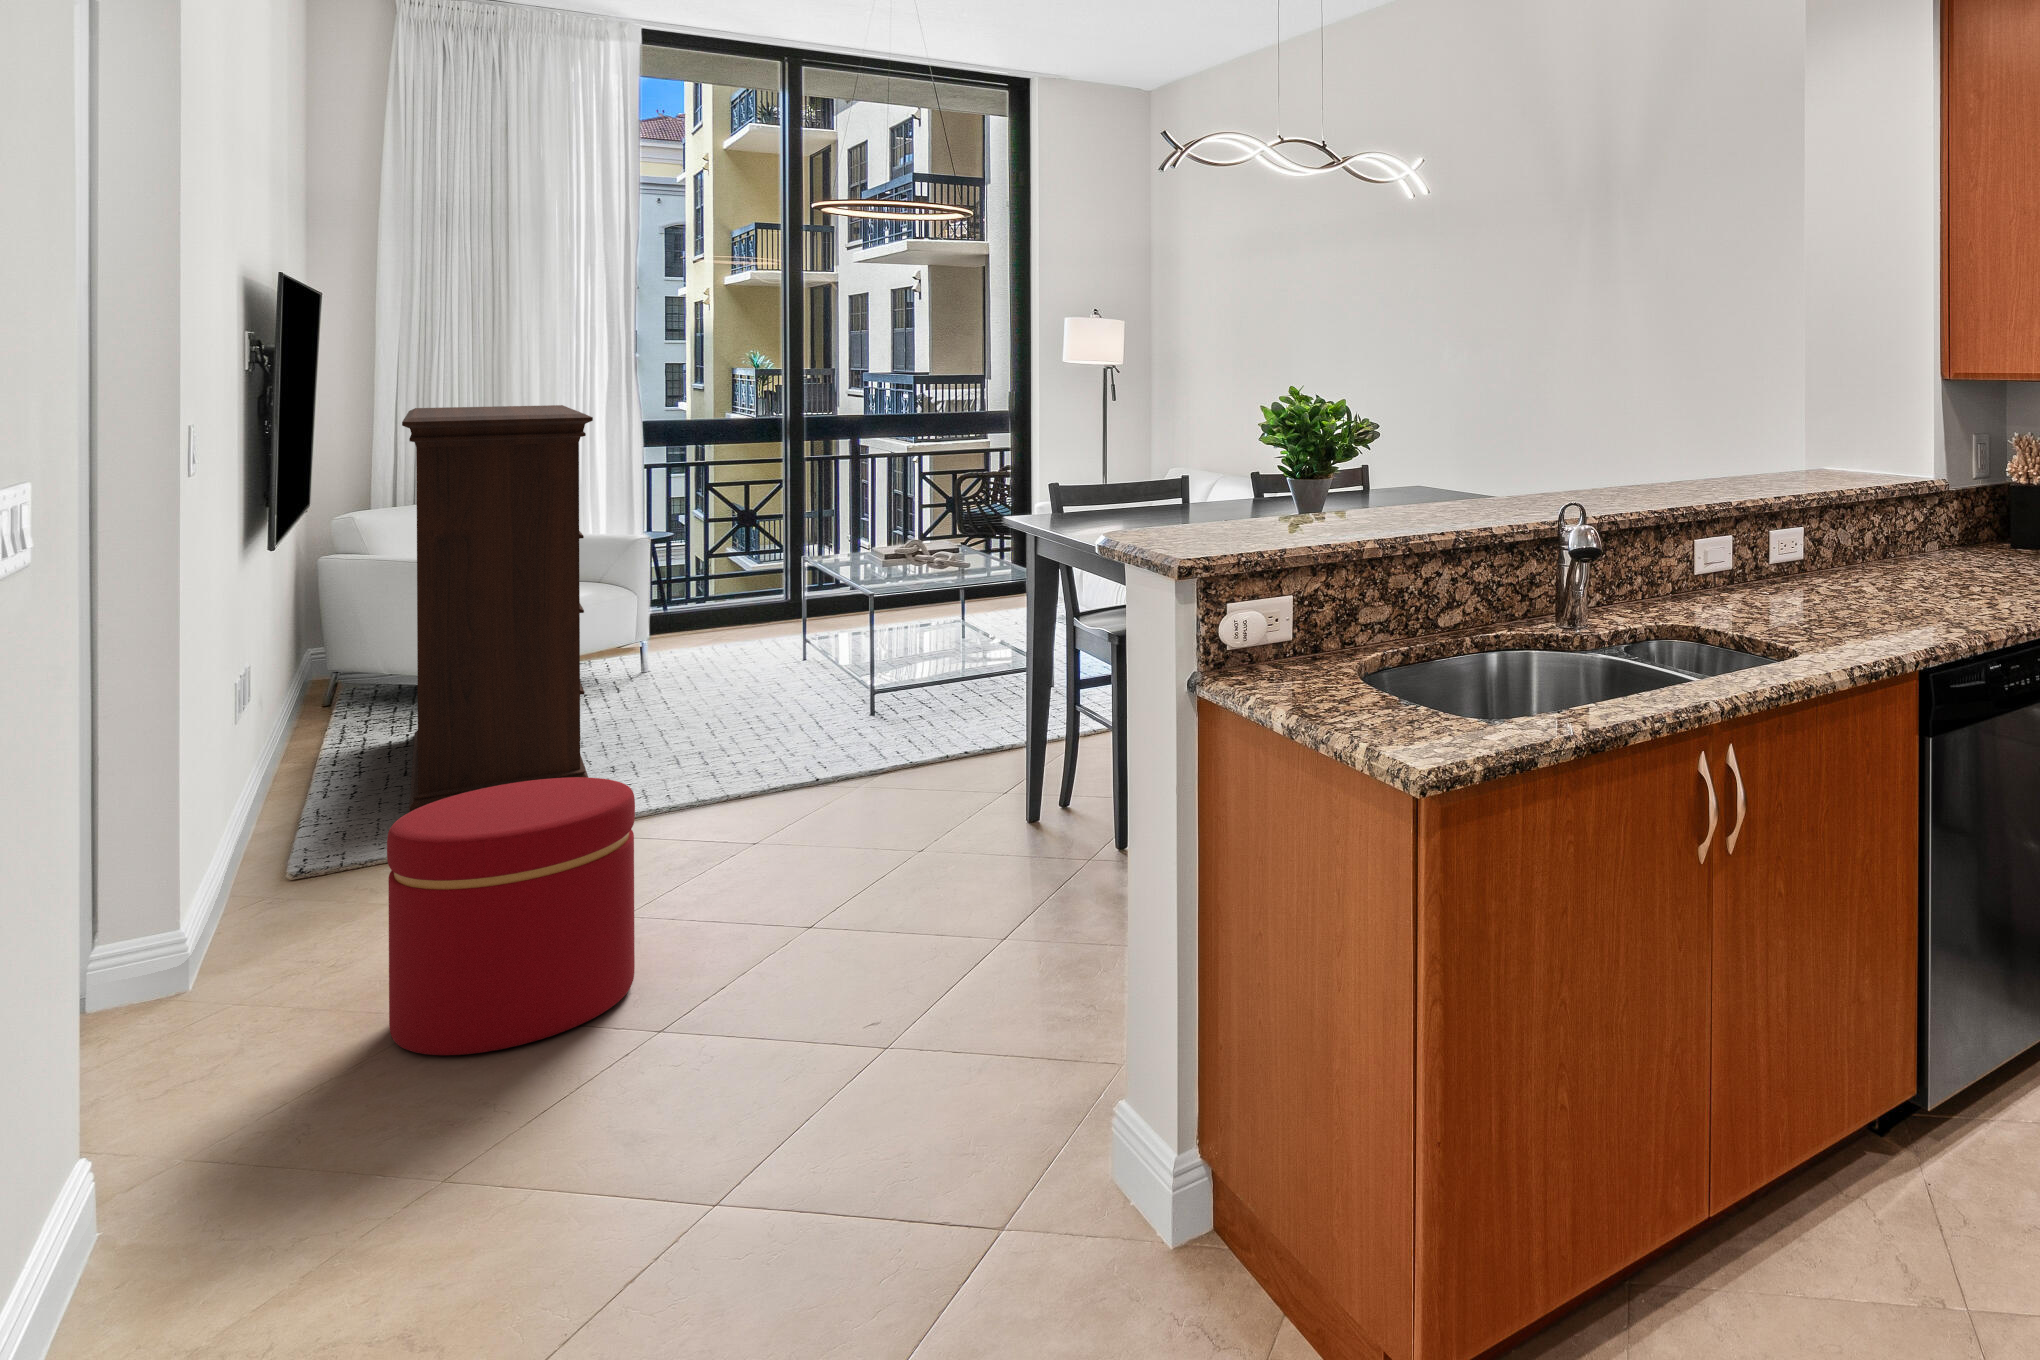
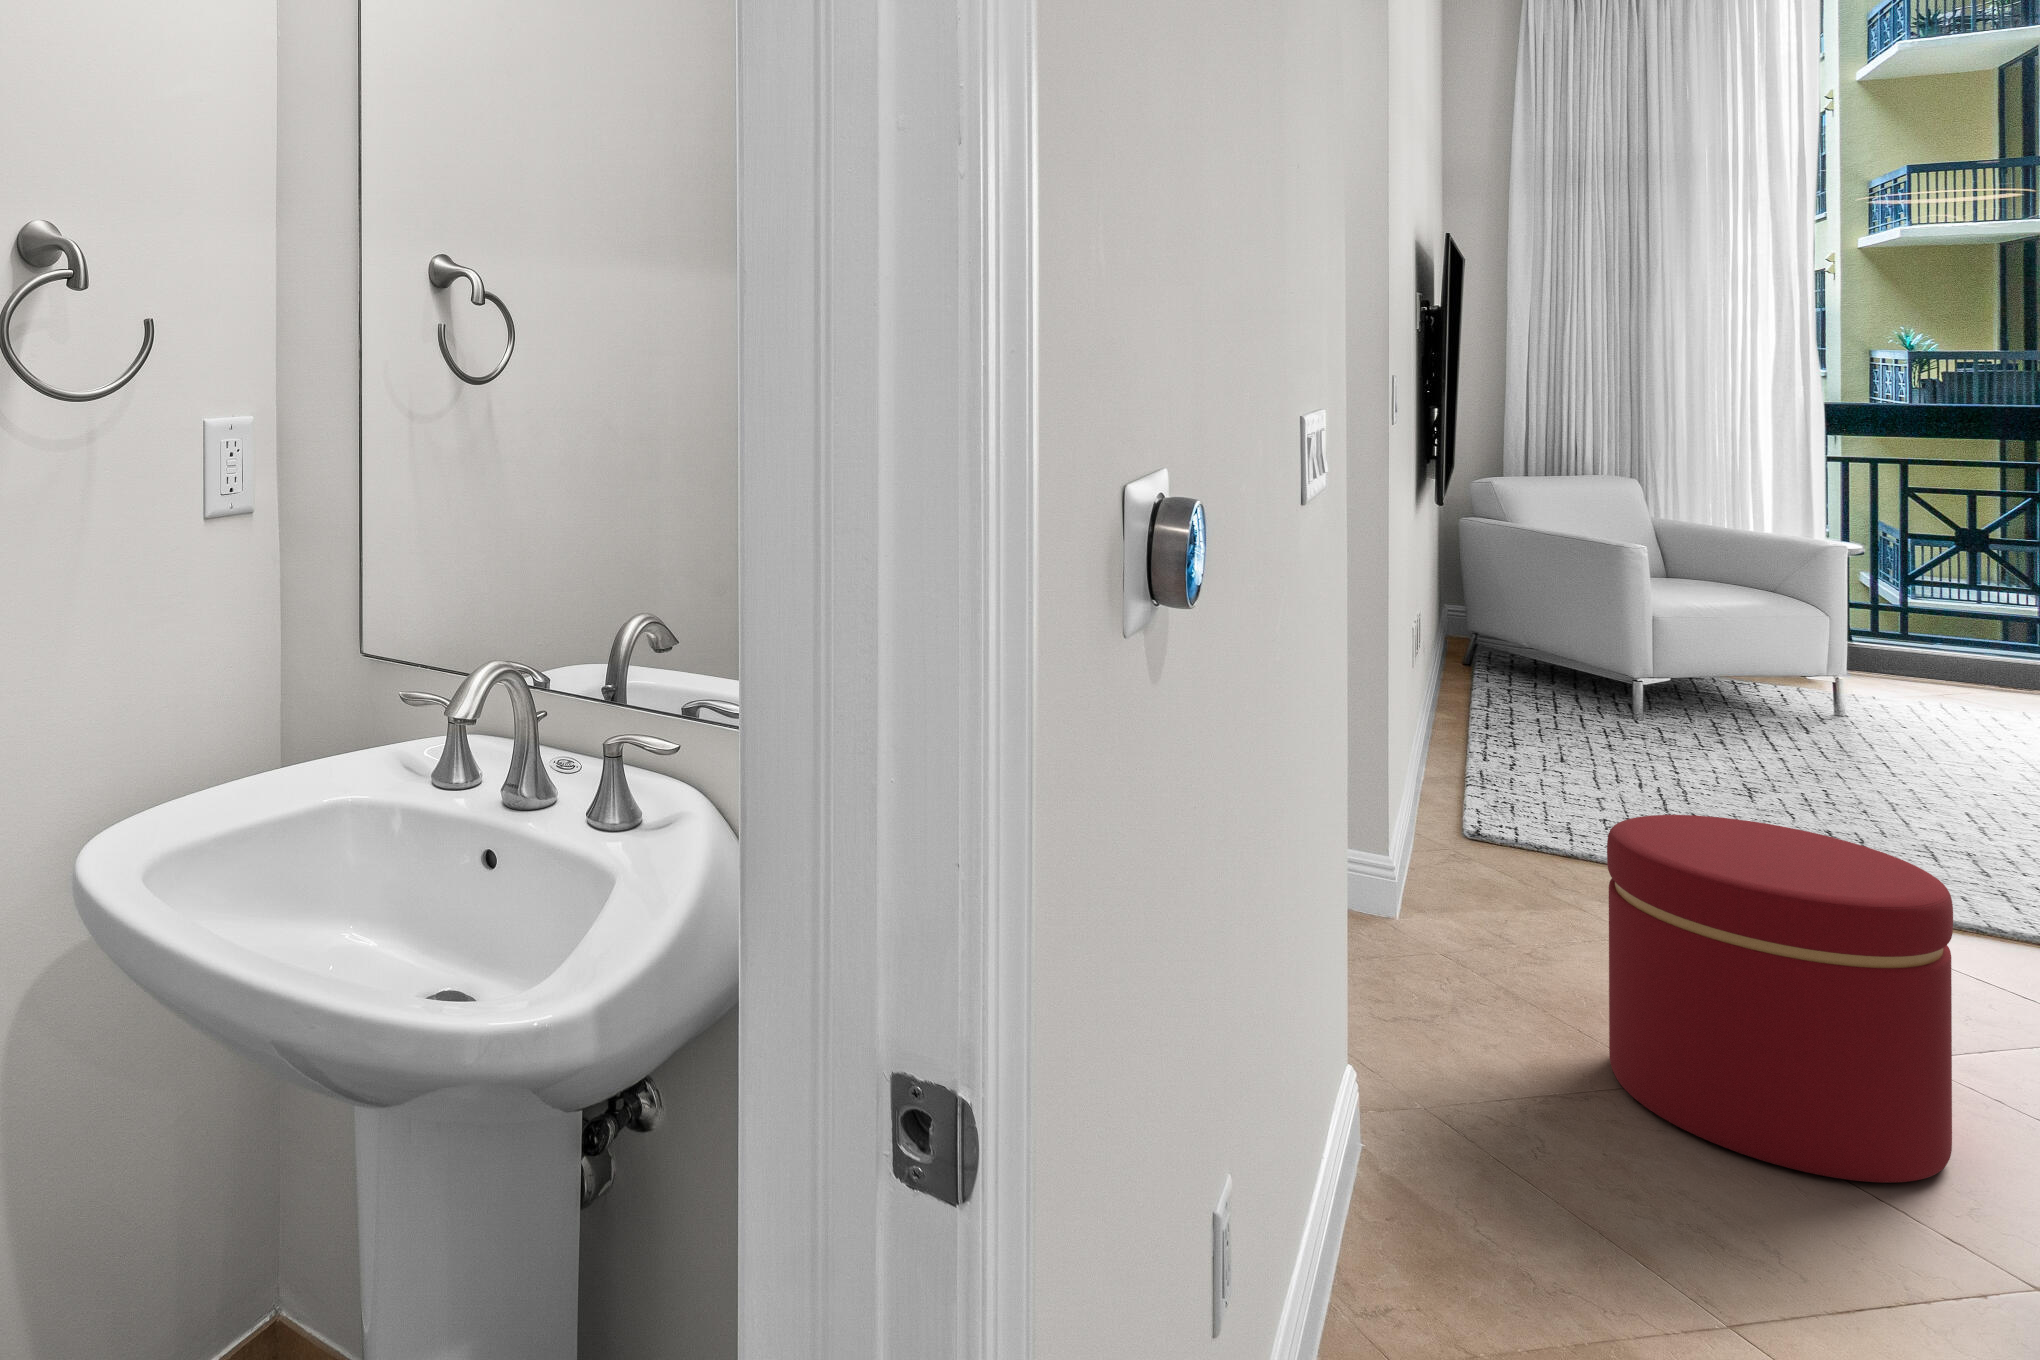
bookshelf: present [402,405,593,812] -> none [1559,374,1805,841]

